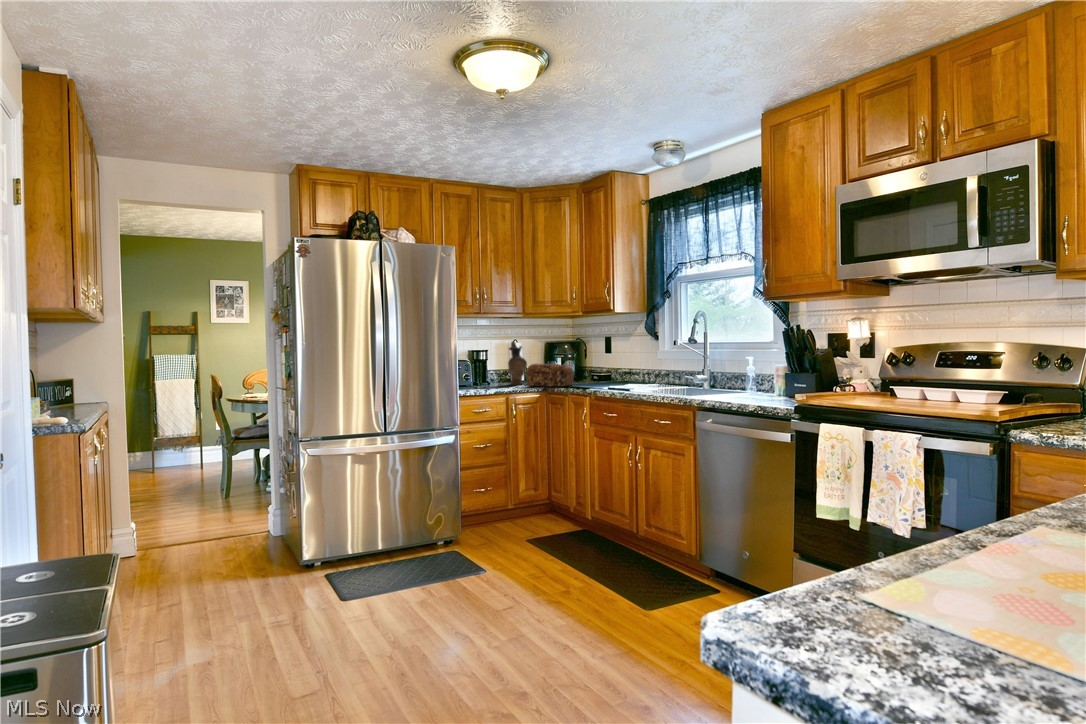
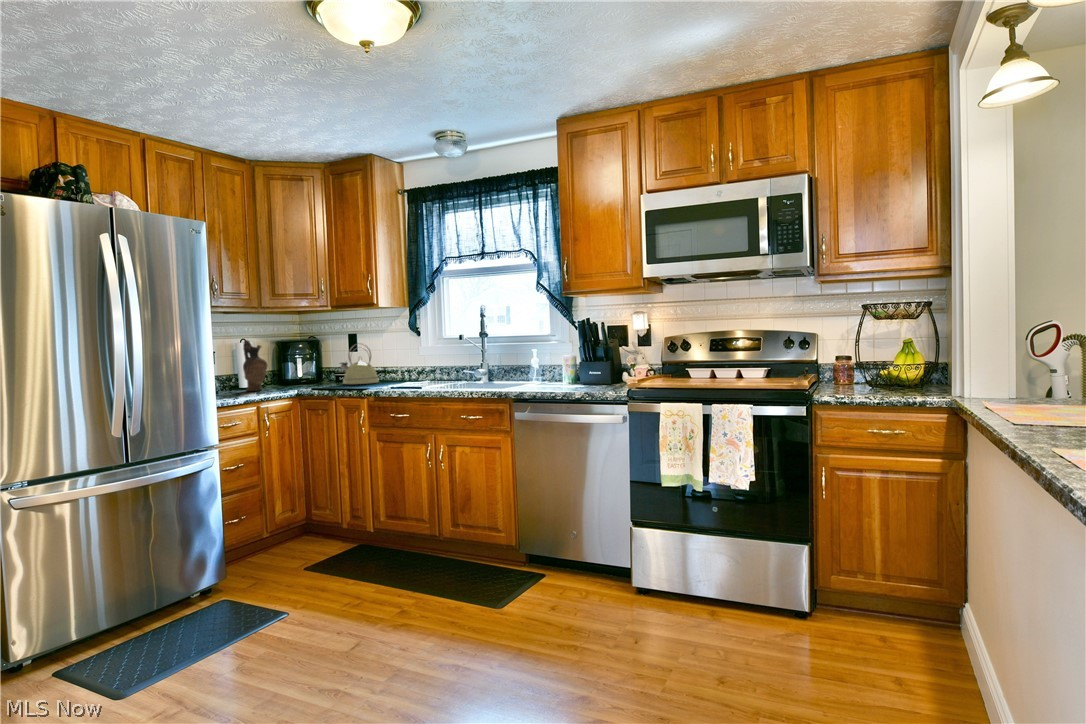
kettle: none [588,346,621,384] -> present [340,343,379,384]
bread loaf: present [526,364,574,387] -> none [276,364,331,391]

